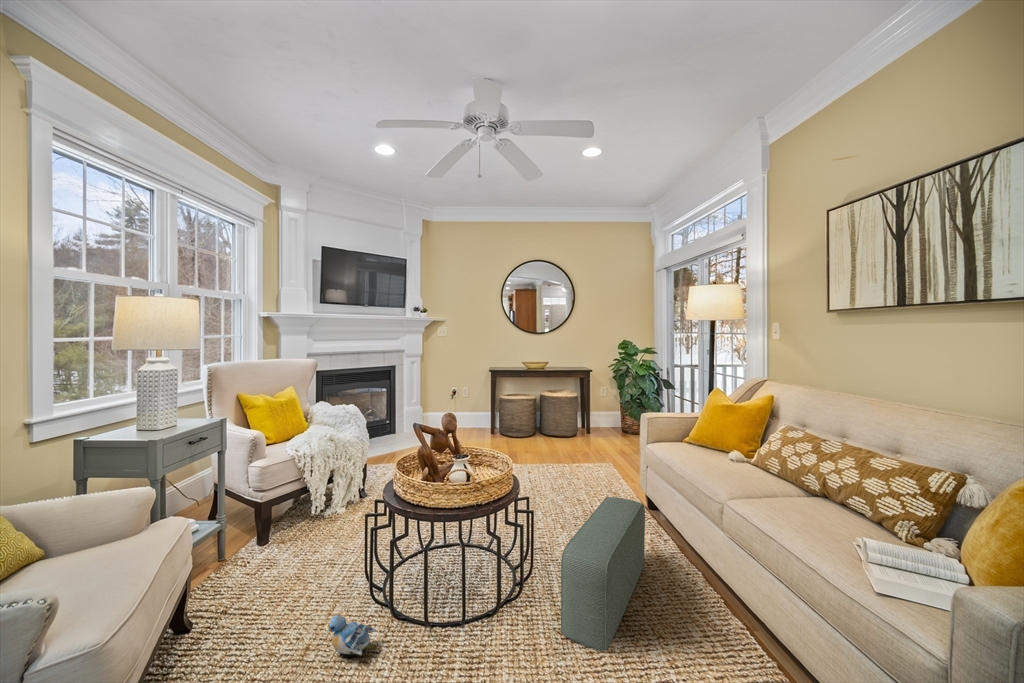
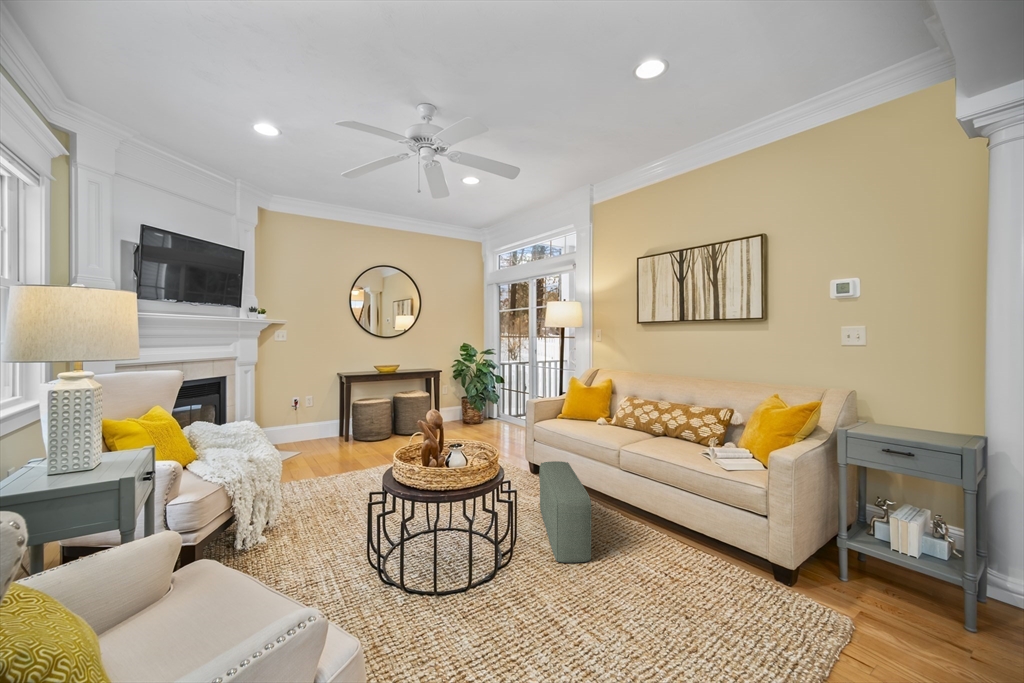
plush toy: present [328,615,376,655] -> none [390,604,436,637]

